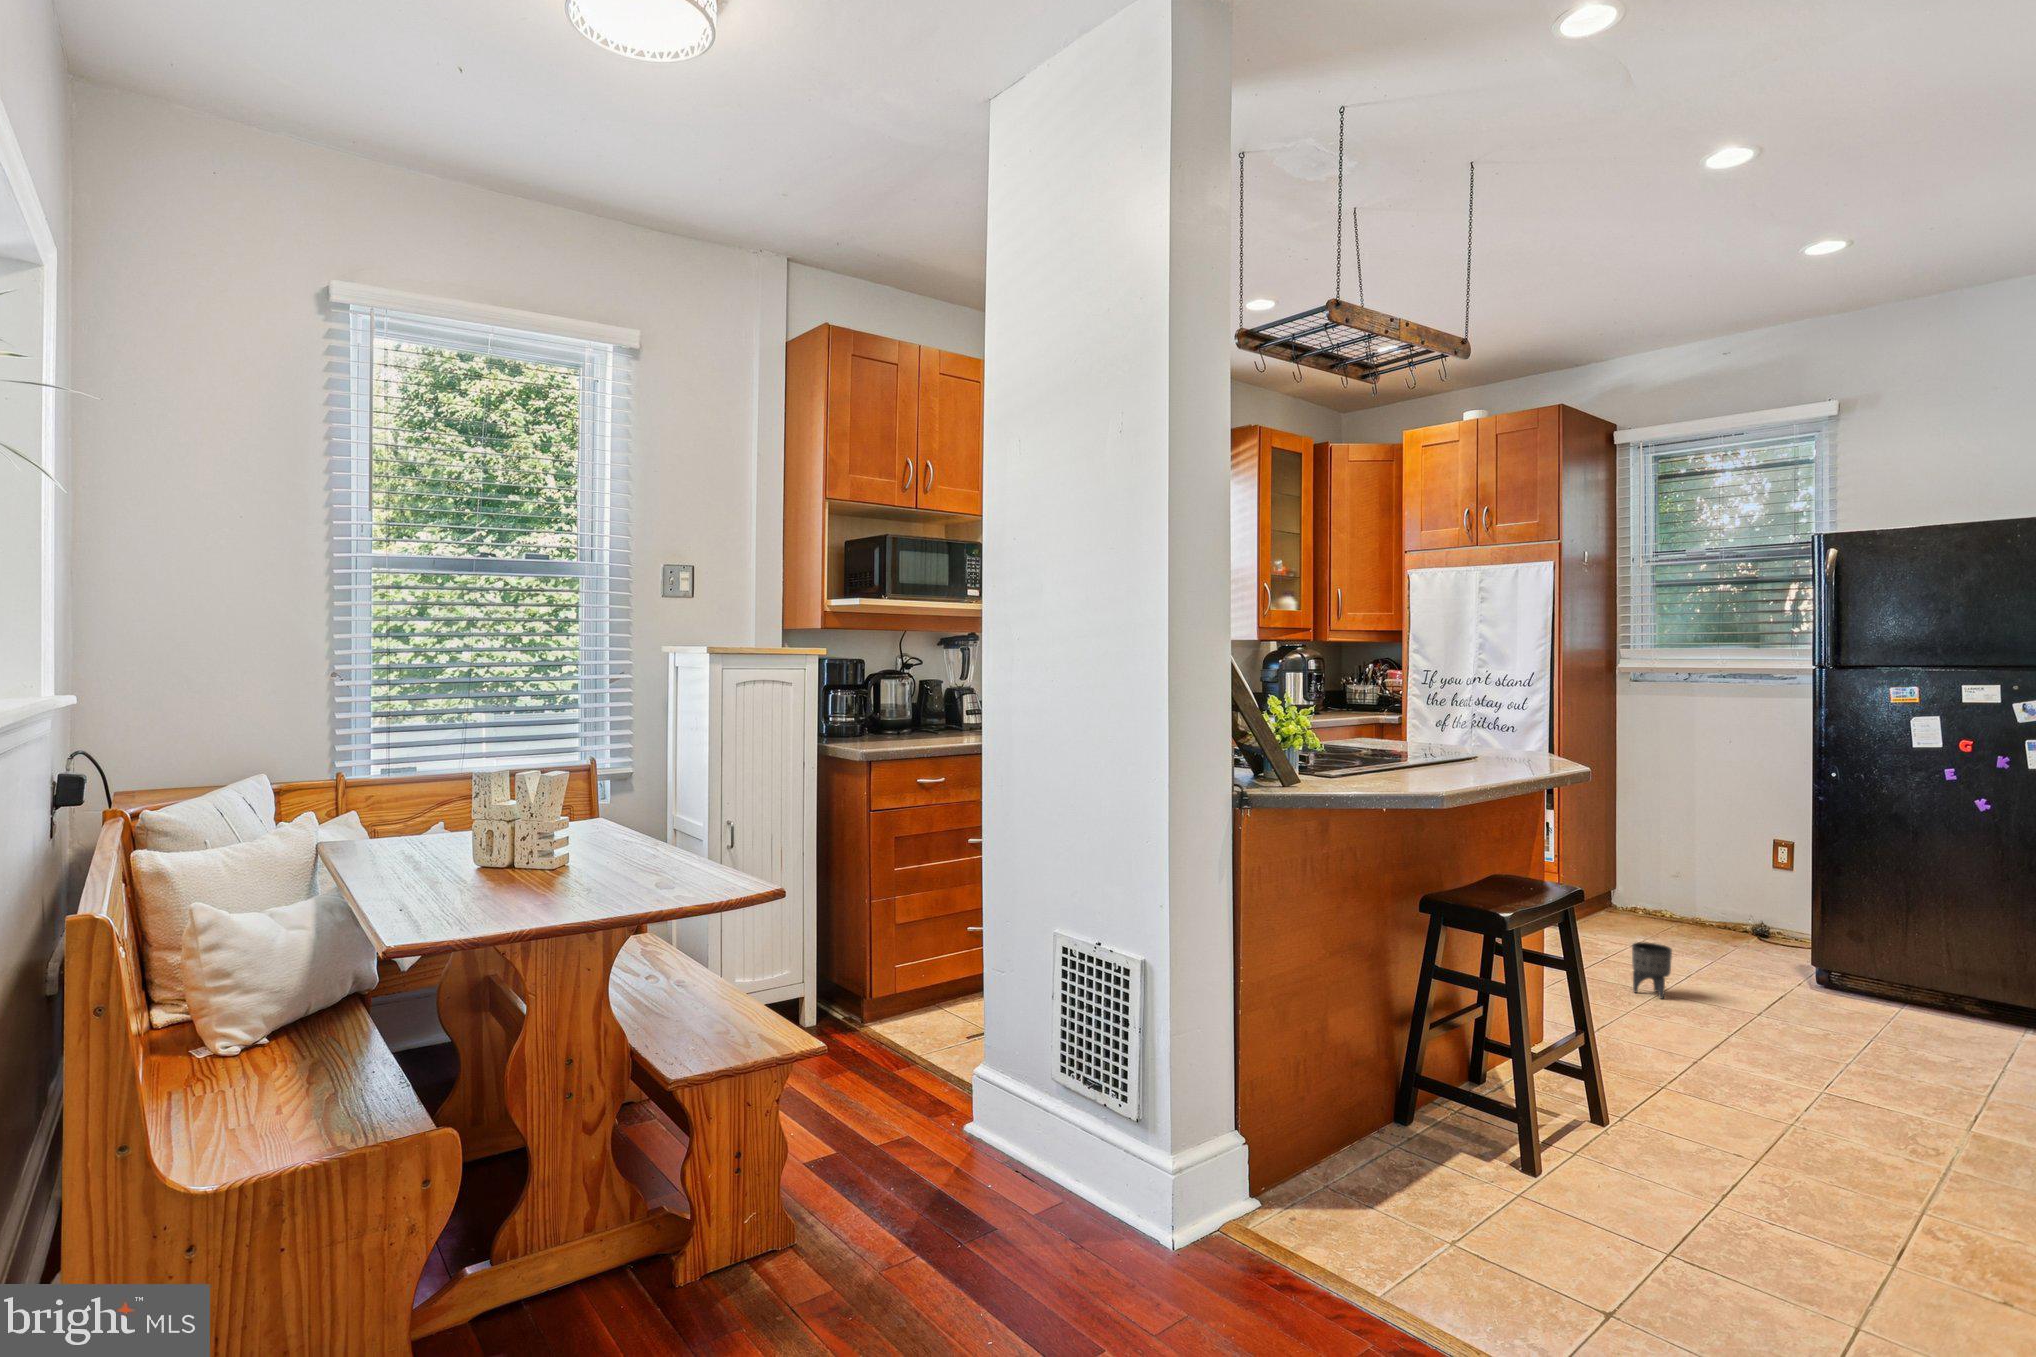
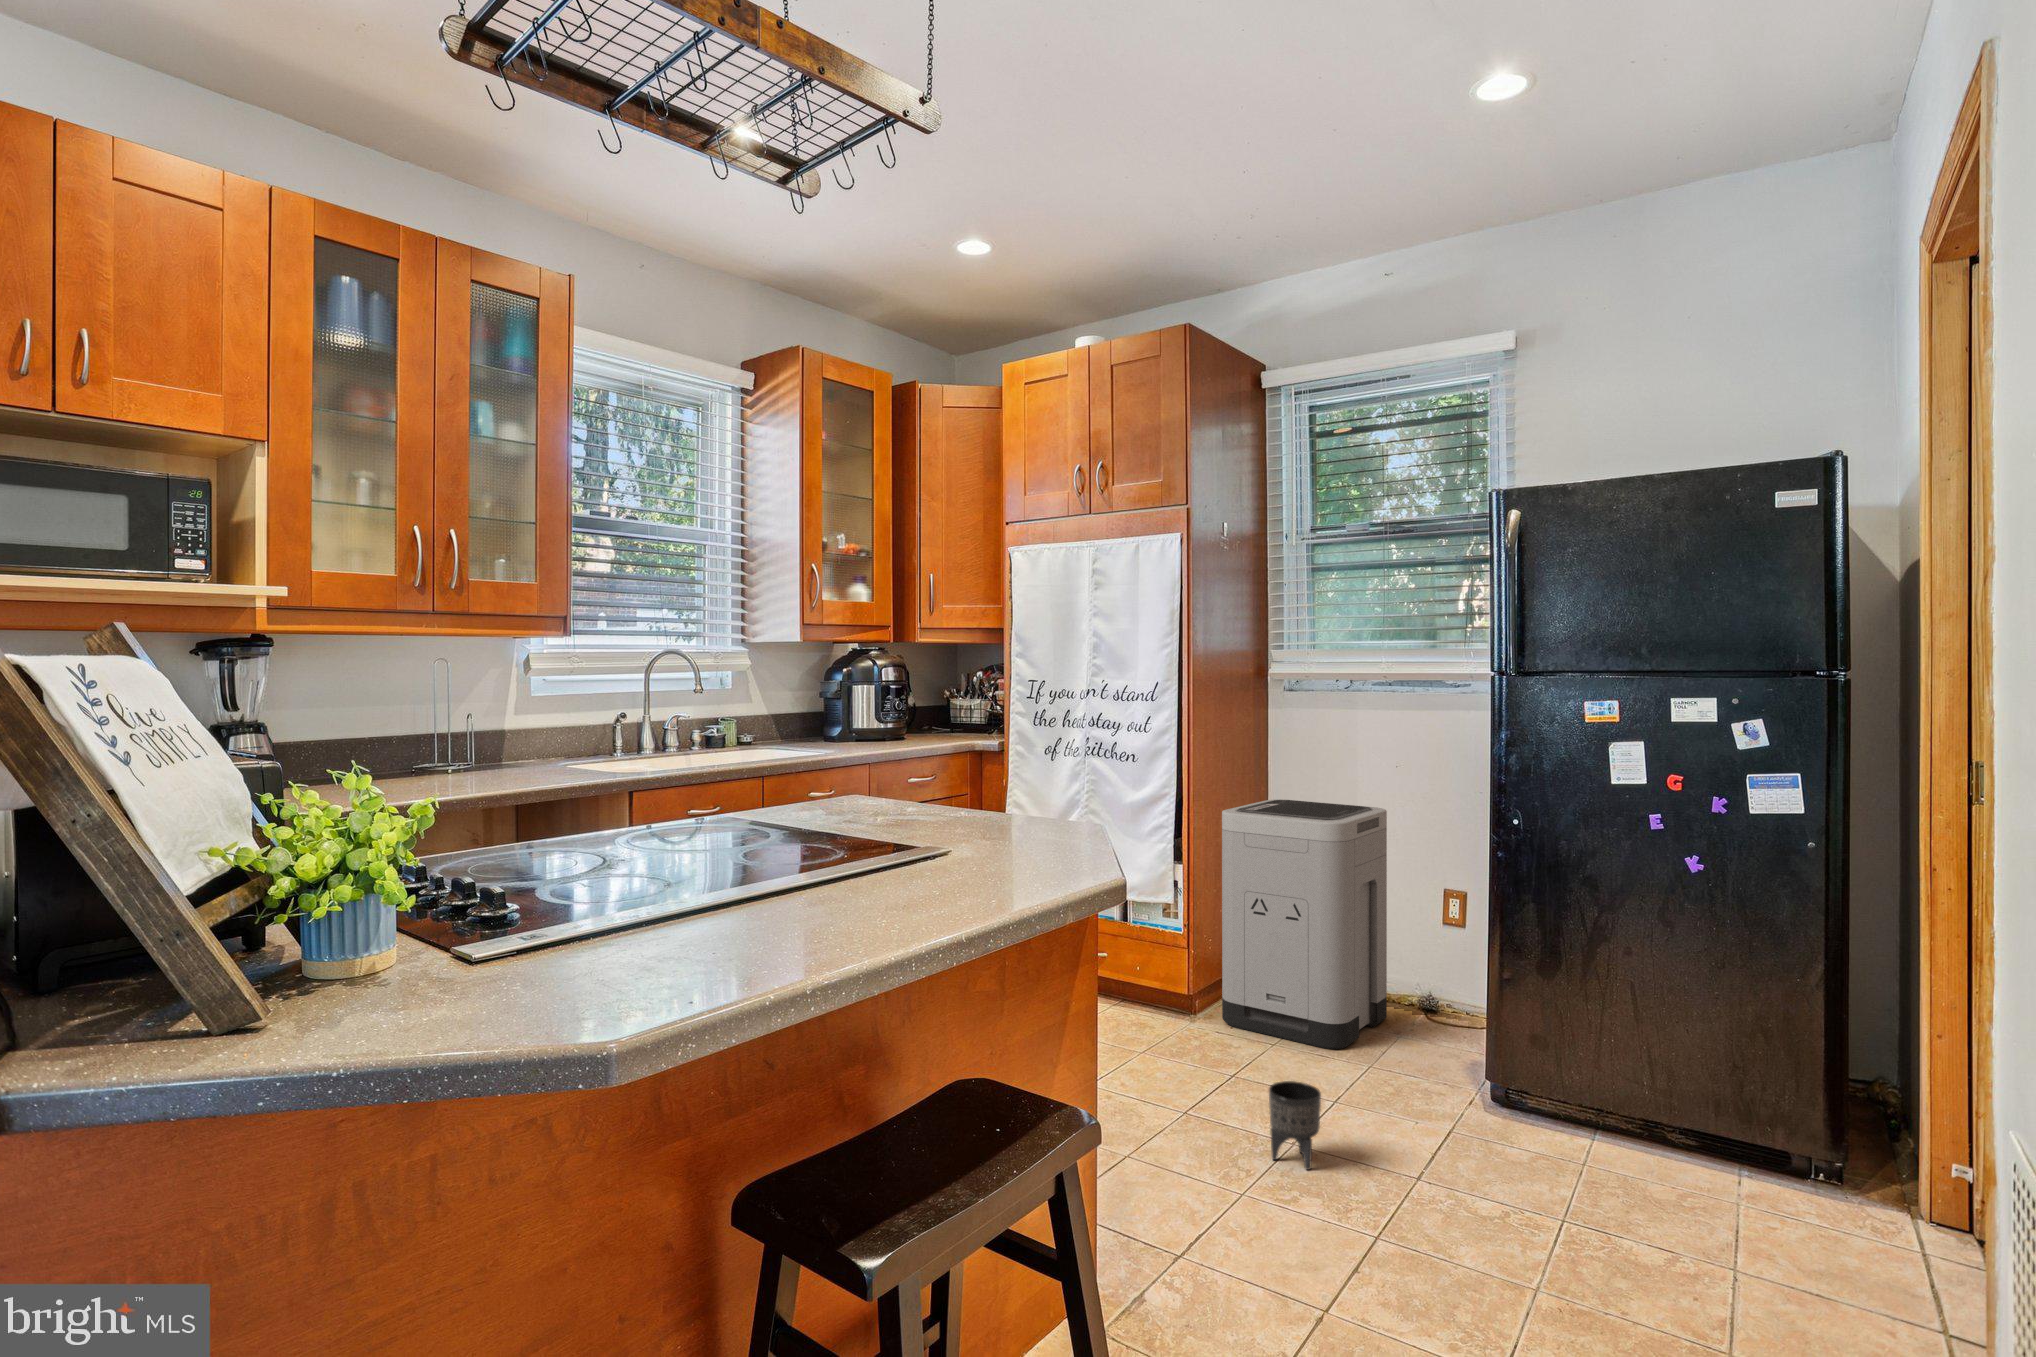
trash can: none [1581,765,1724,947] -> present [1222,800,1387,1049]

